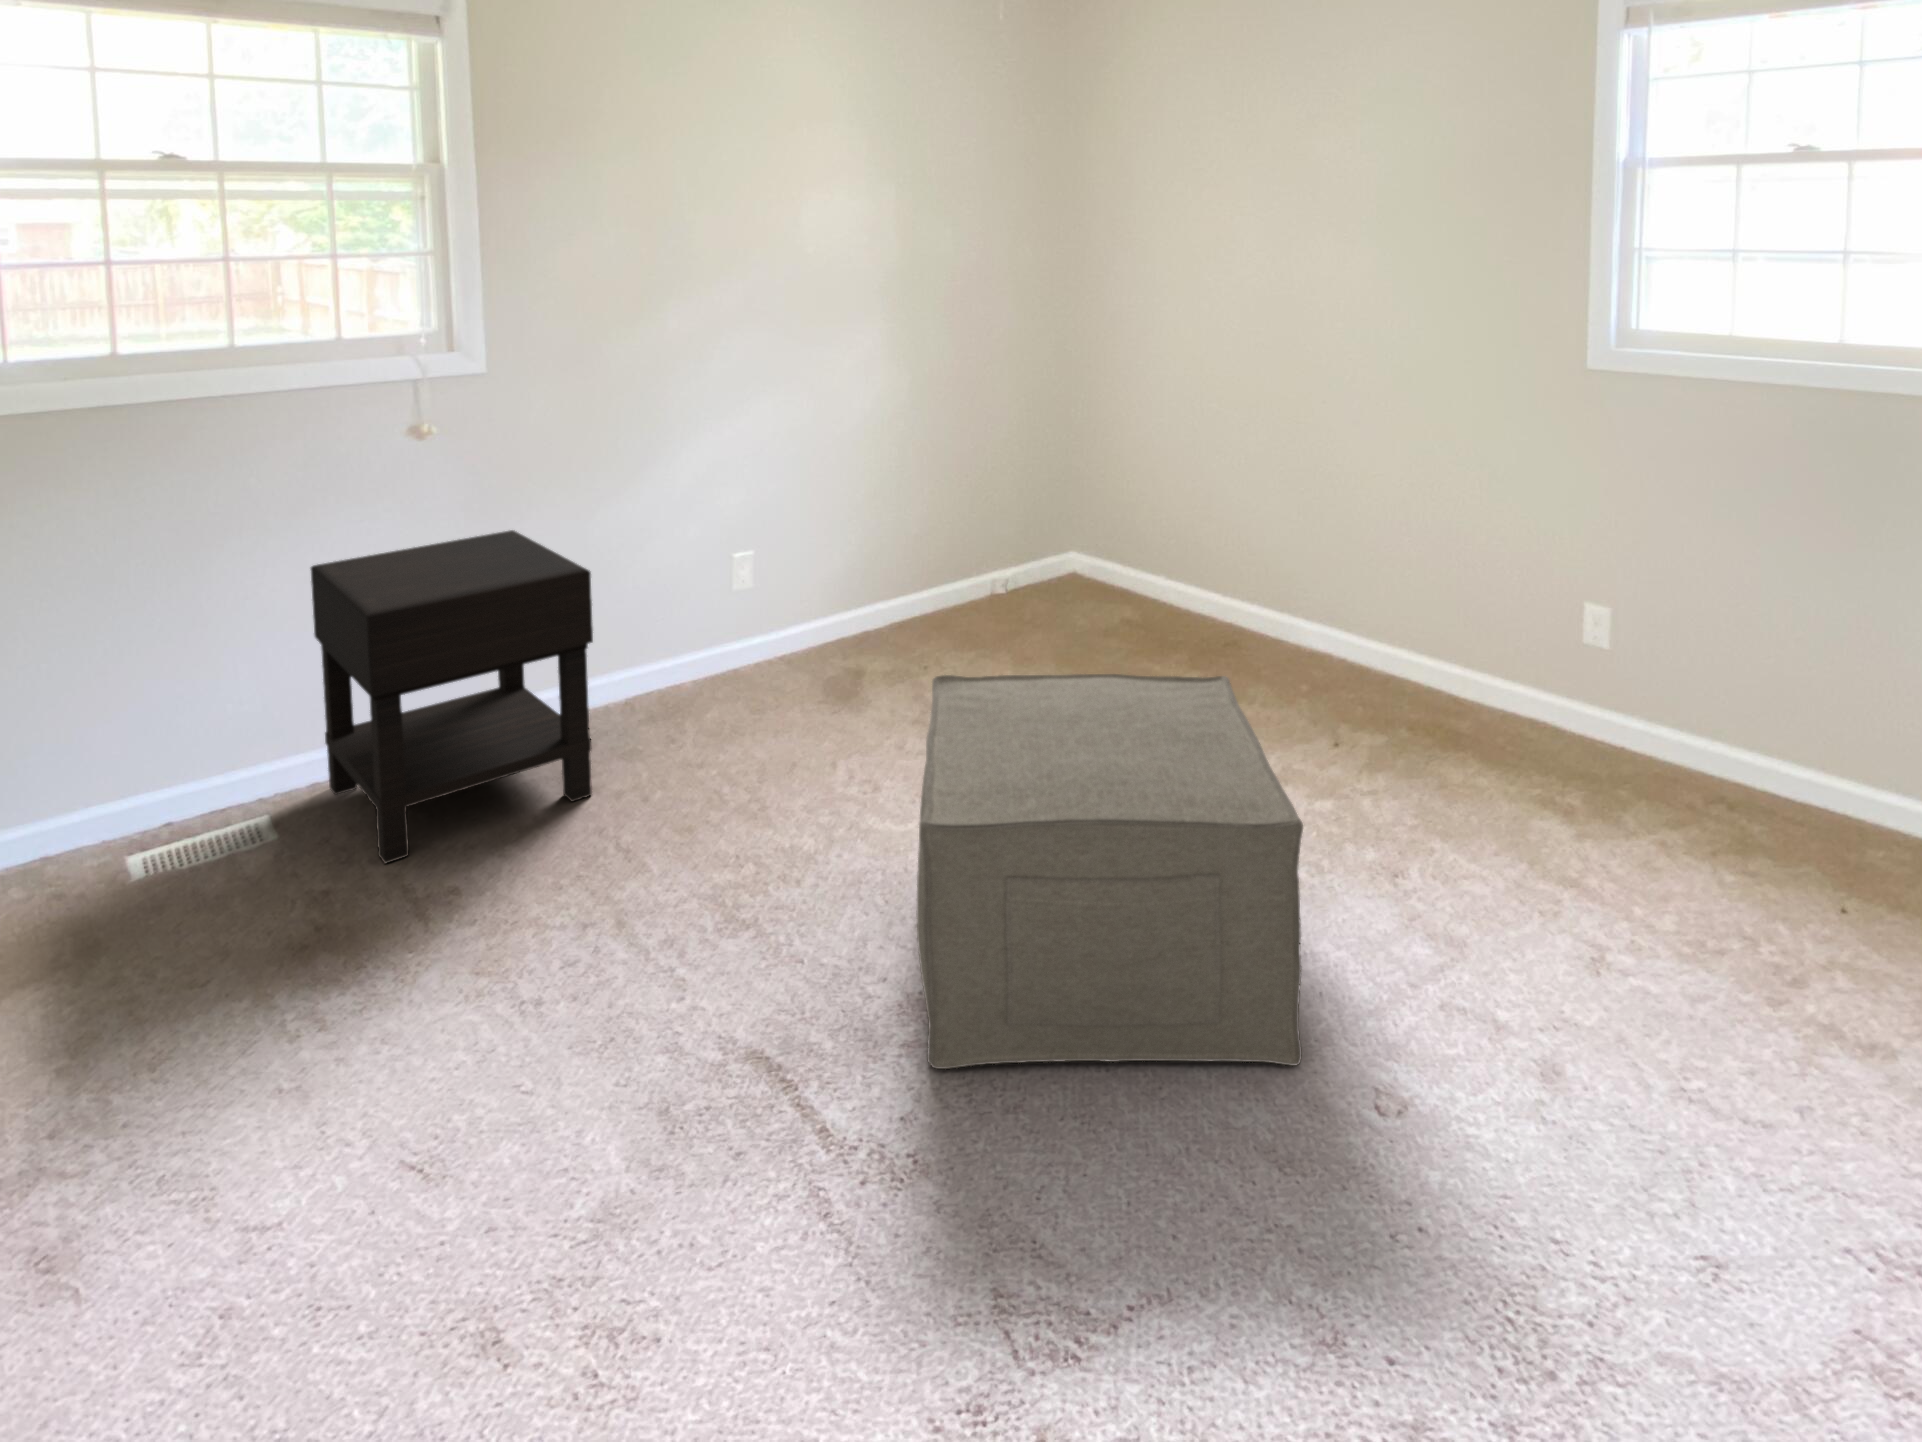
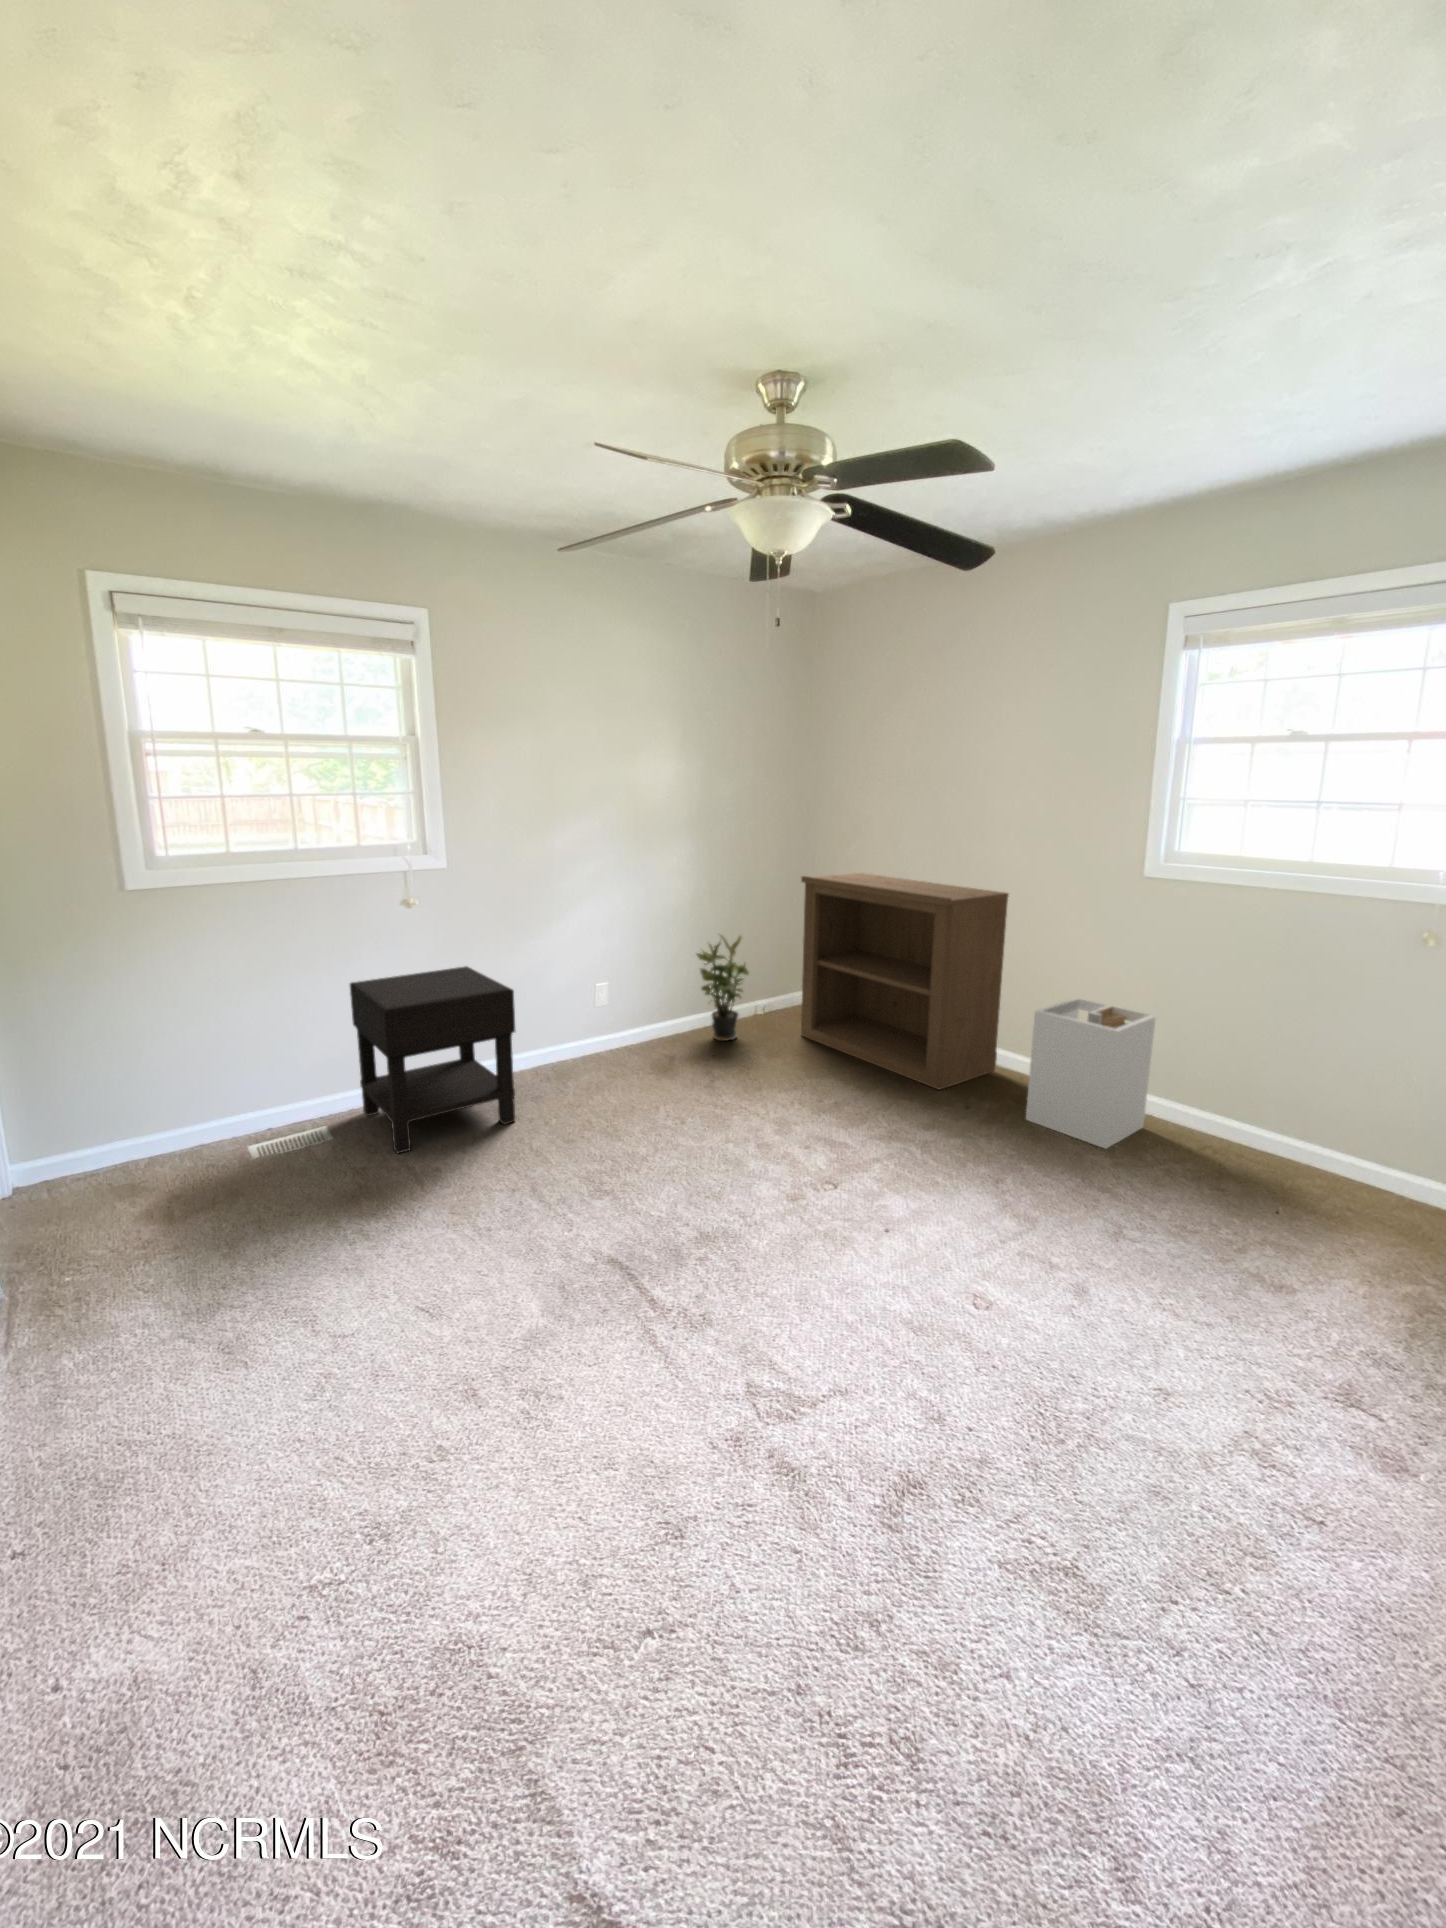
bookshelf: none [1059,359,1386,713] -> present [801,873,1009,1090]
potted plant: none [892,461,979,638] -> present [697,935,748,1041]
laundry hamper: none [1434,556,1629,808] -> present [1026,998,1156,1149]
ottoman: present [917,674,1303,1069] -> none [708,1055,937,1280]

